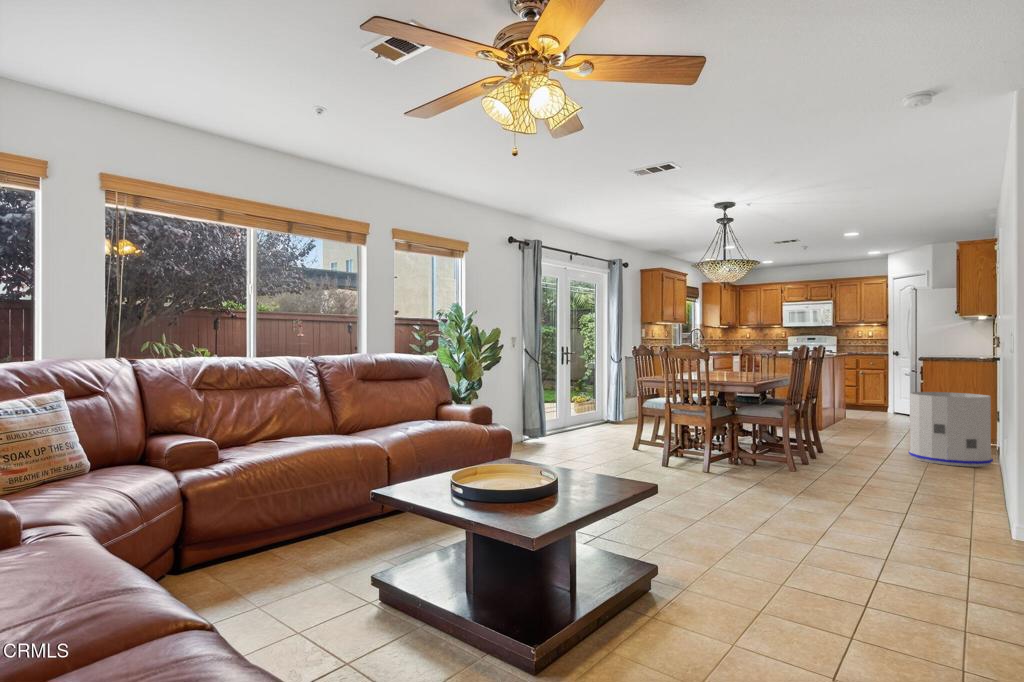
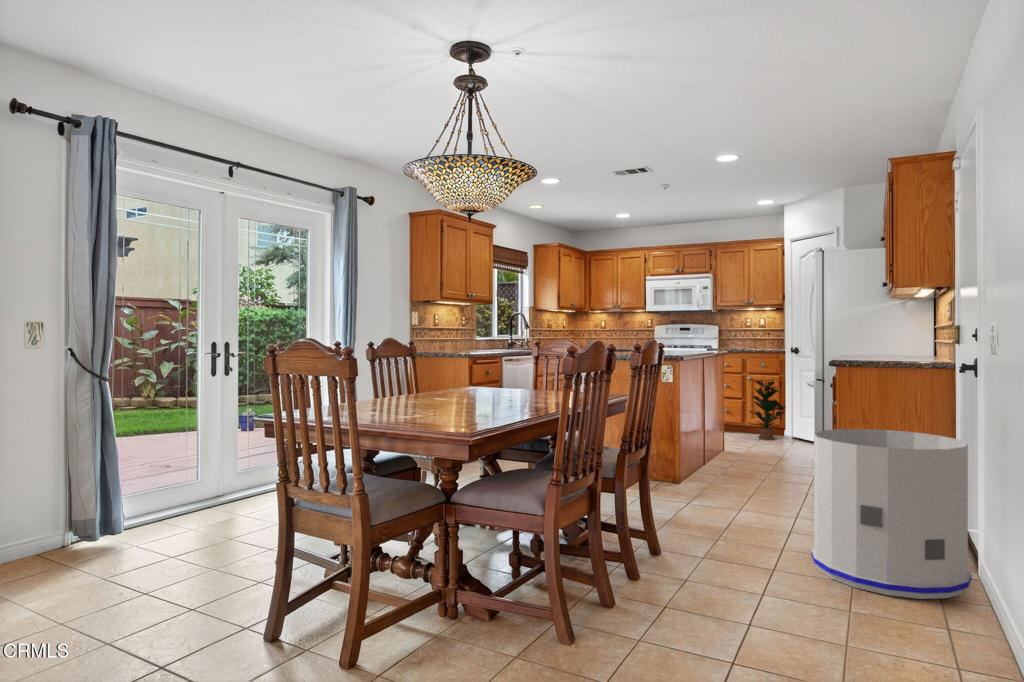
potted plant: none [862,374,889,414] -> present [750,381,785,440]

